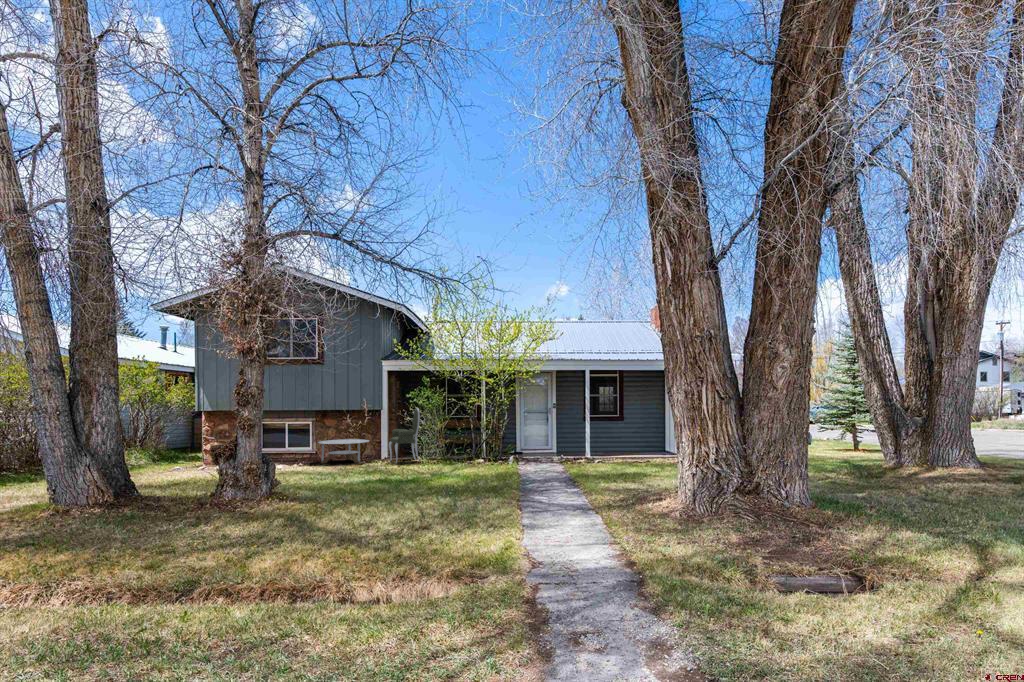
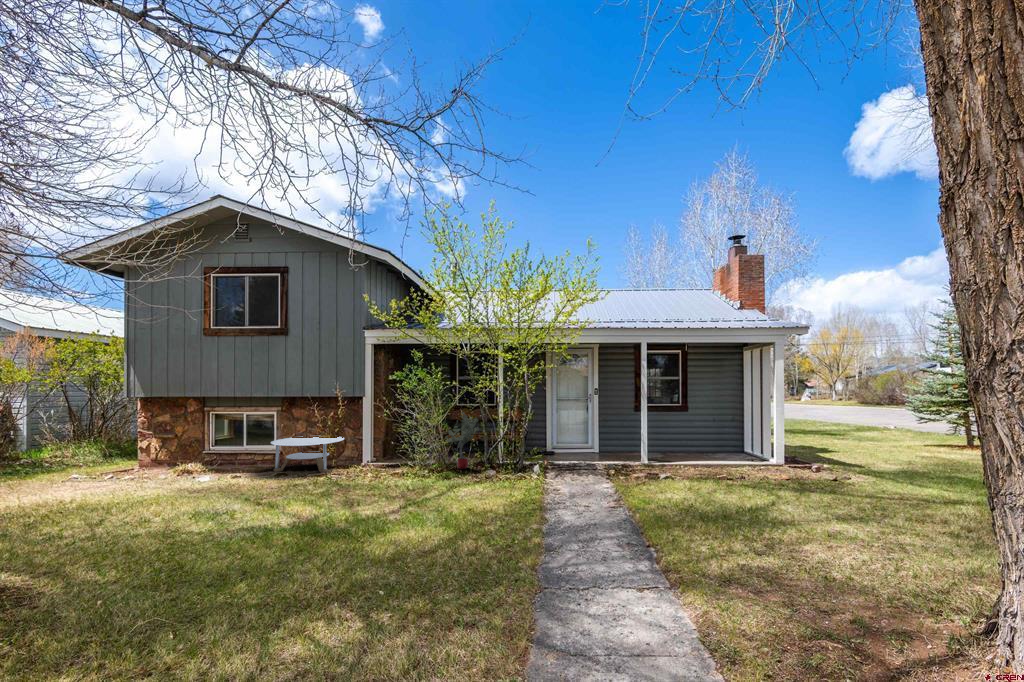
armchair: present [389,408,420,463] -> none [368,395,410,474]
potted tree: none [445,420,469,461] -> present [446,413,479,469]

